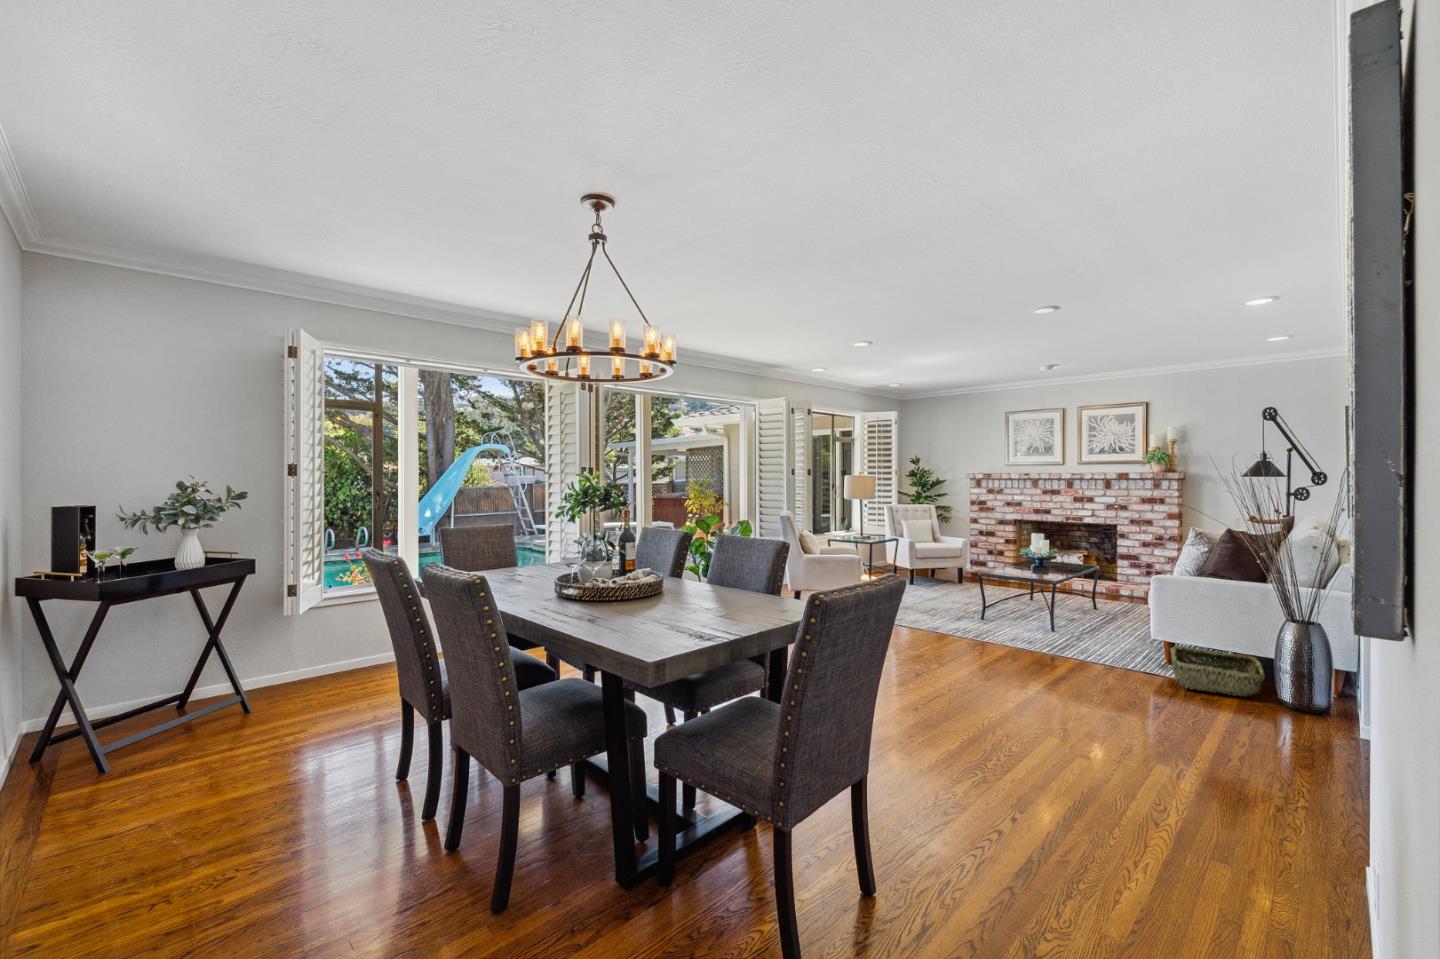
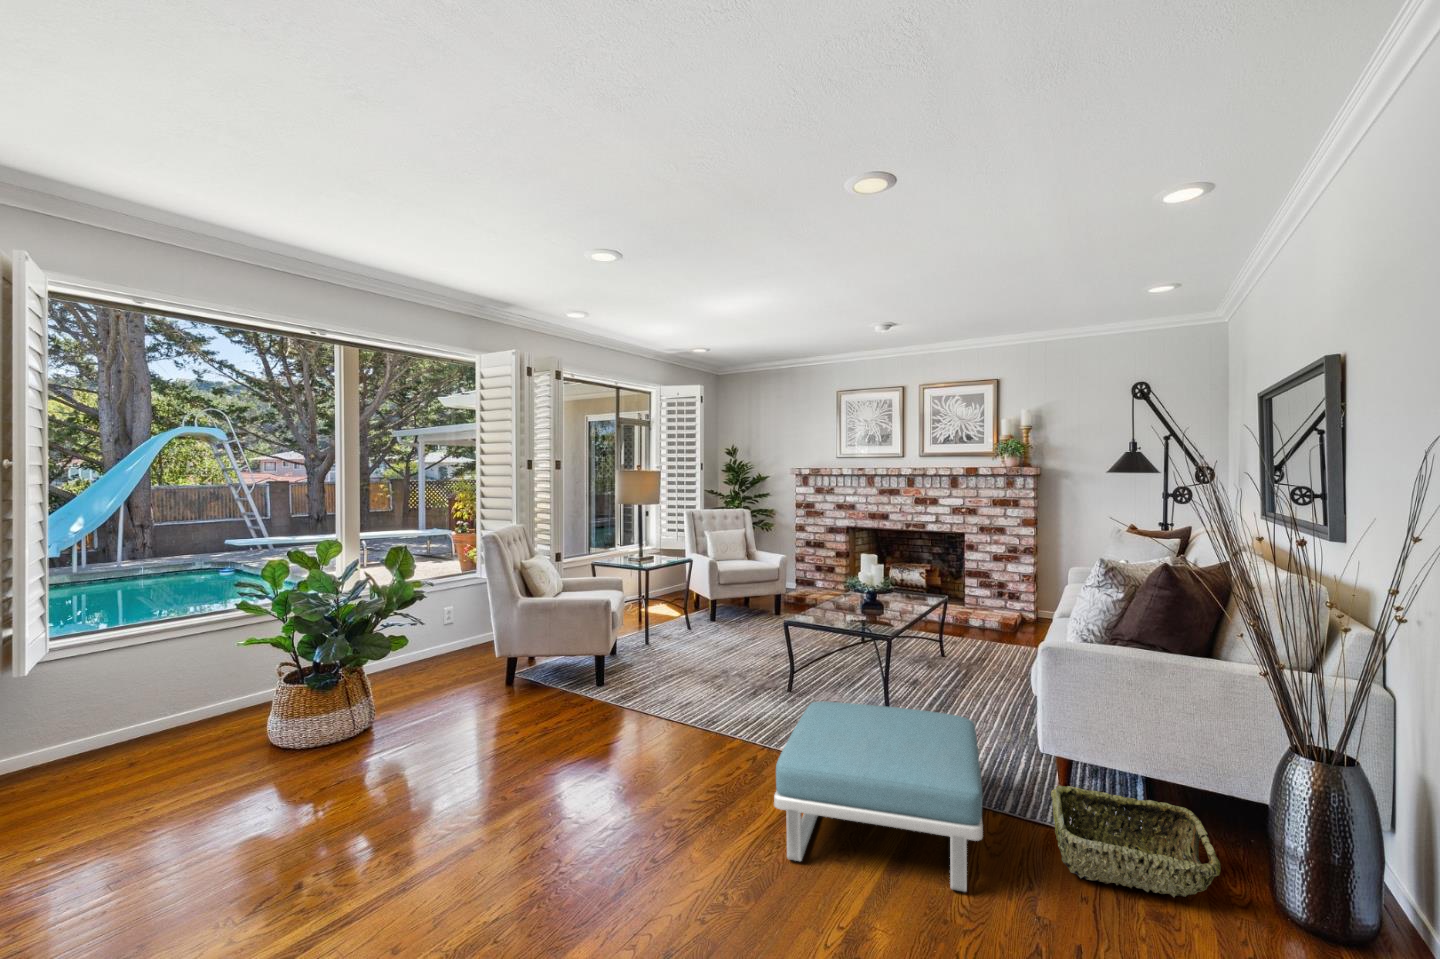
footstool: none [1006,607,1128,689] -> present [774,702,983,892]

